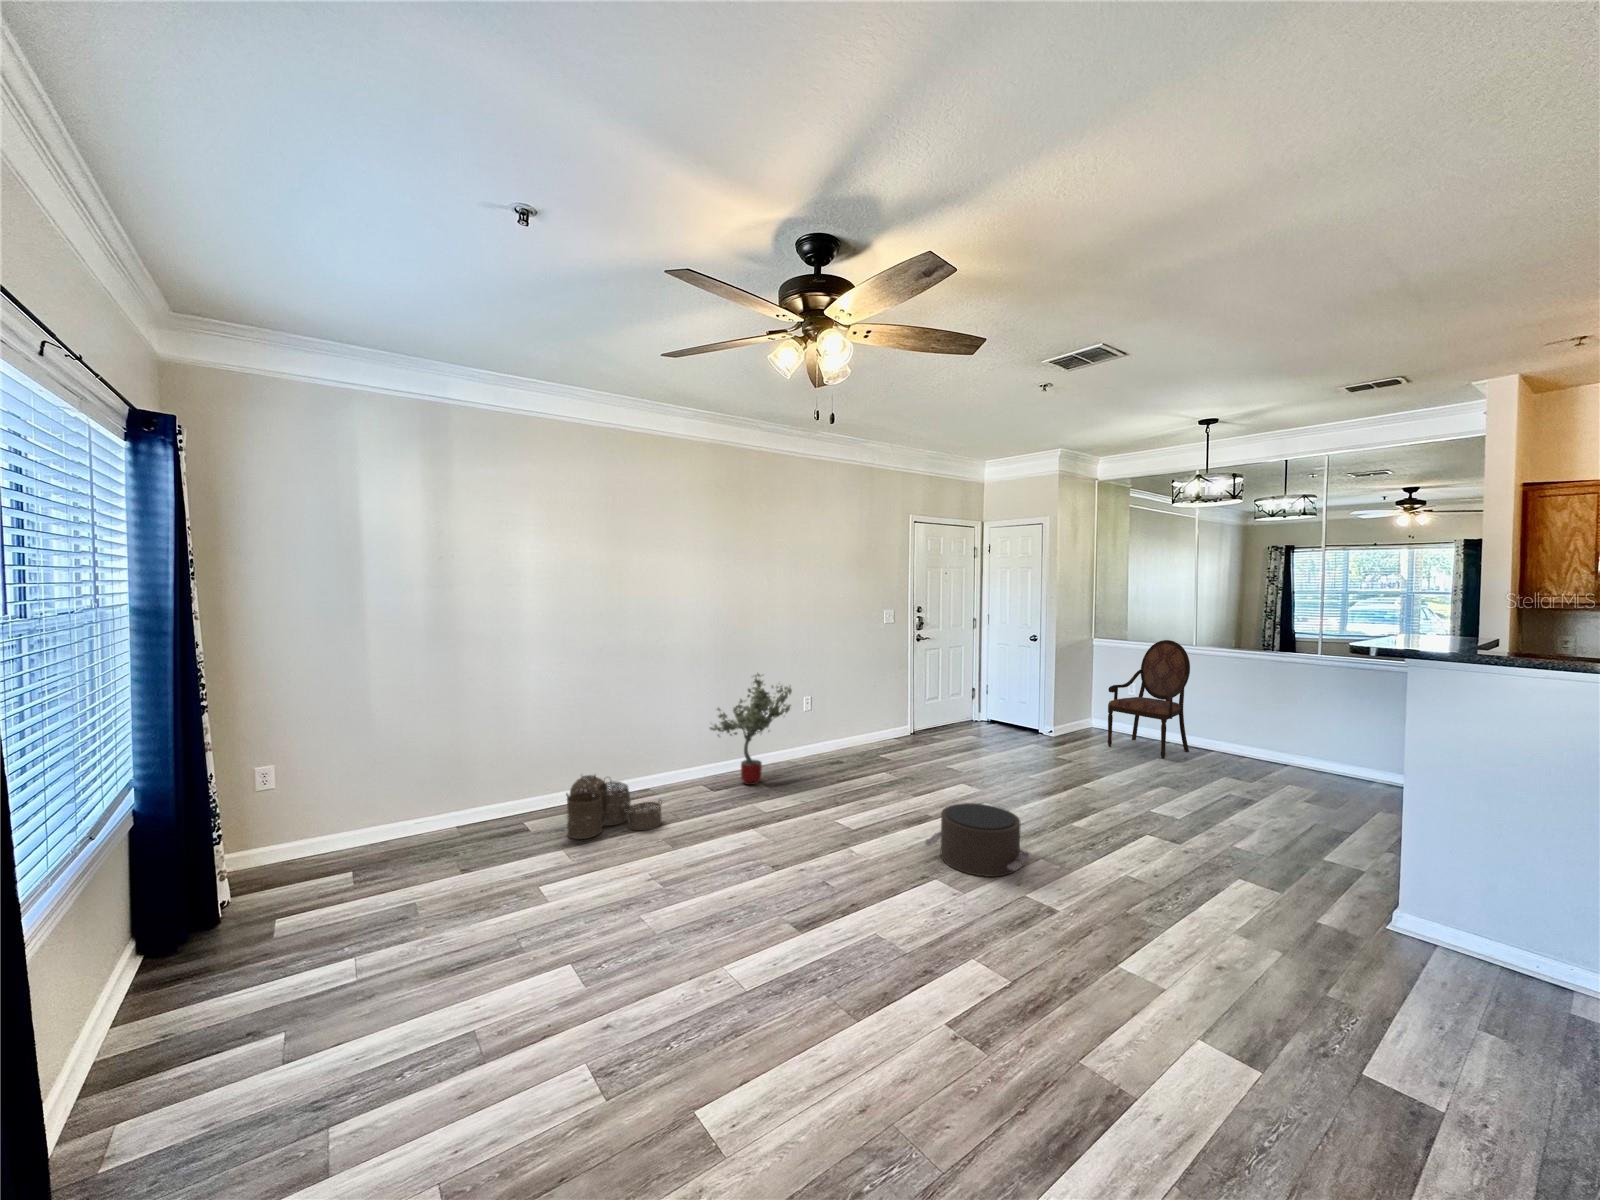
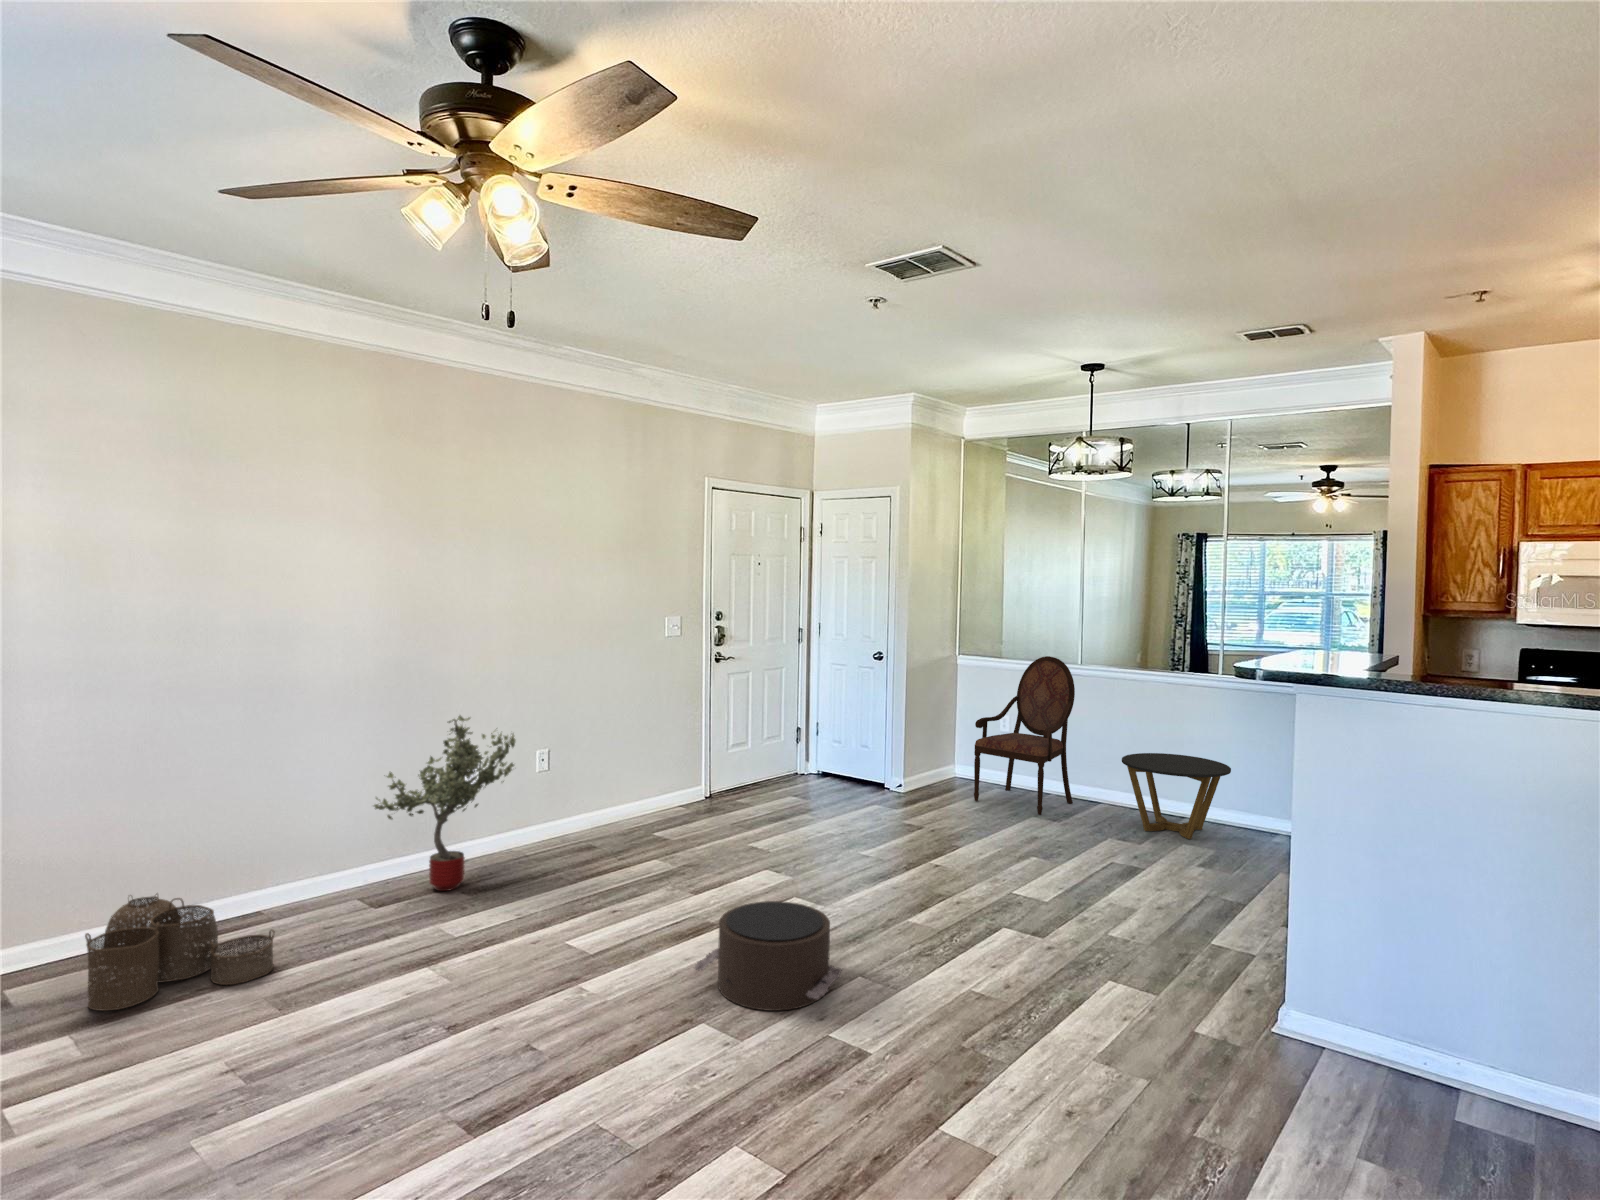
side table: none [1233,715,1332,783] -> present [1122,753,1231,839]

